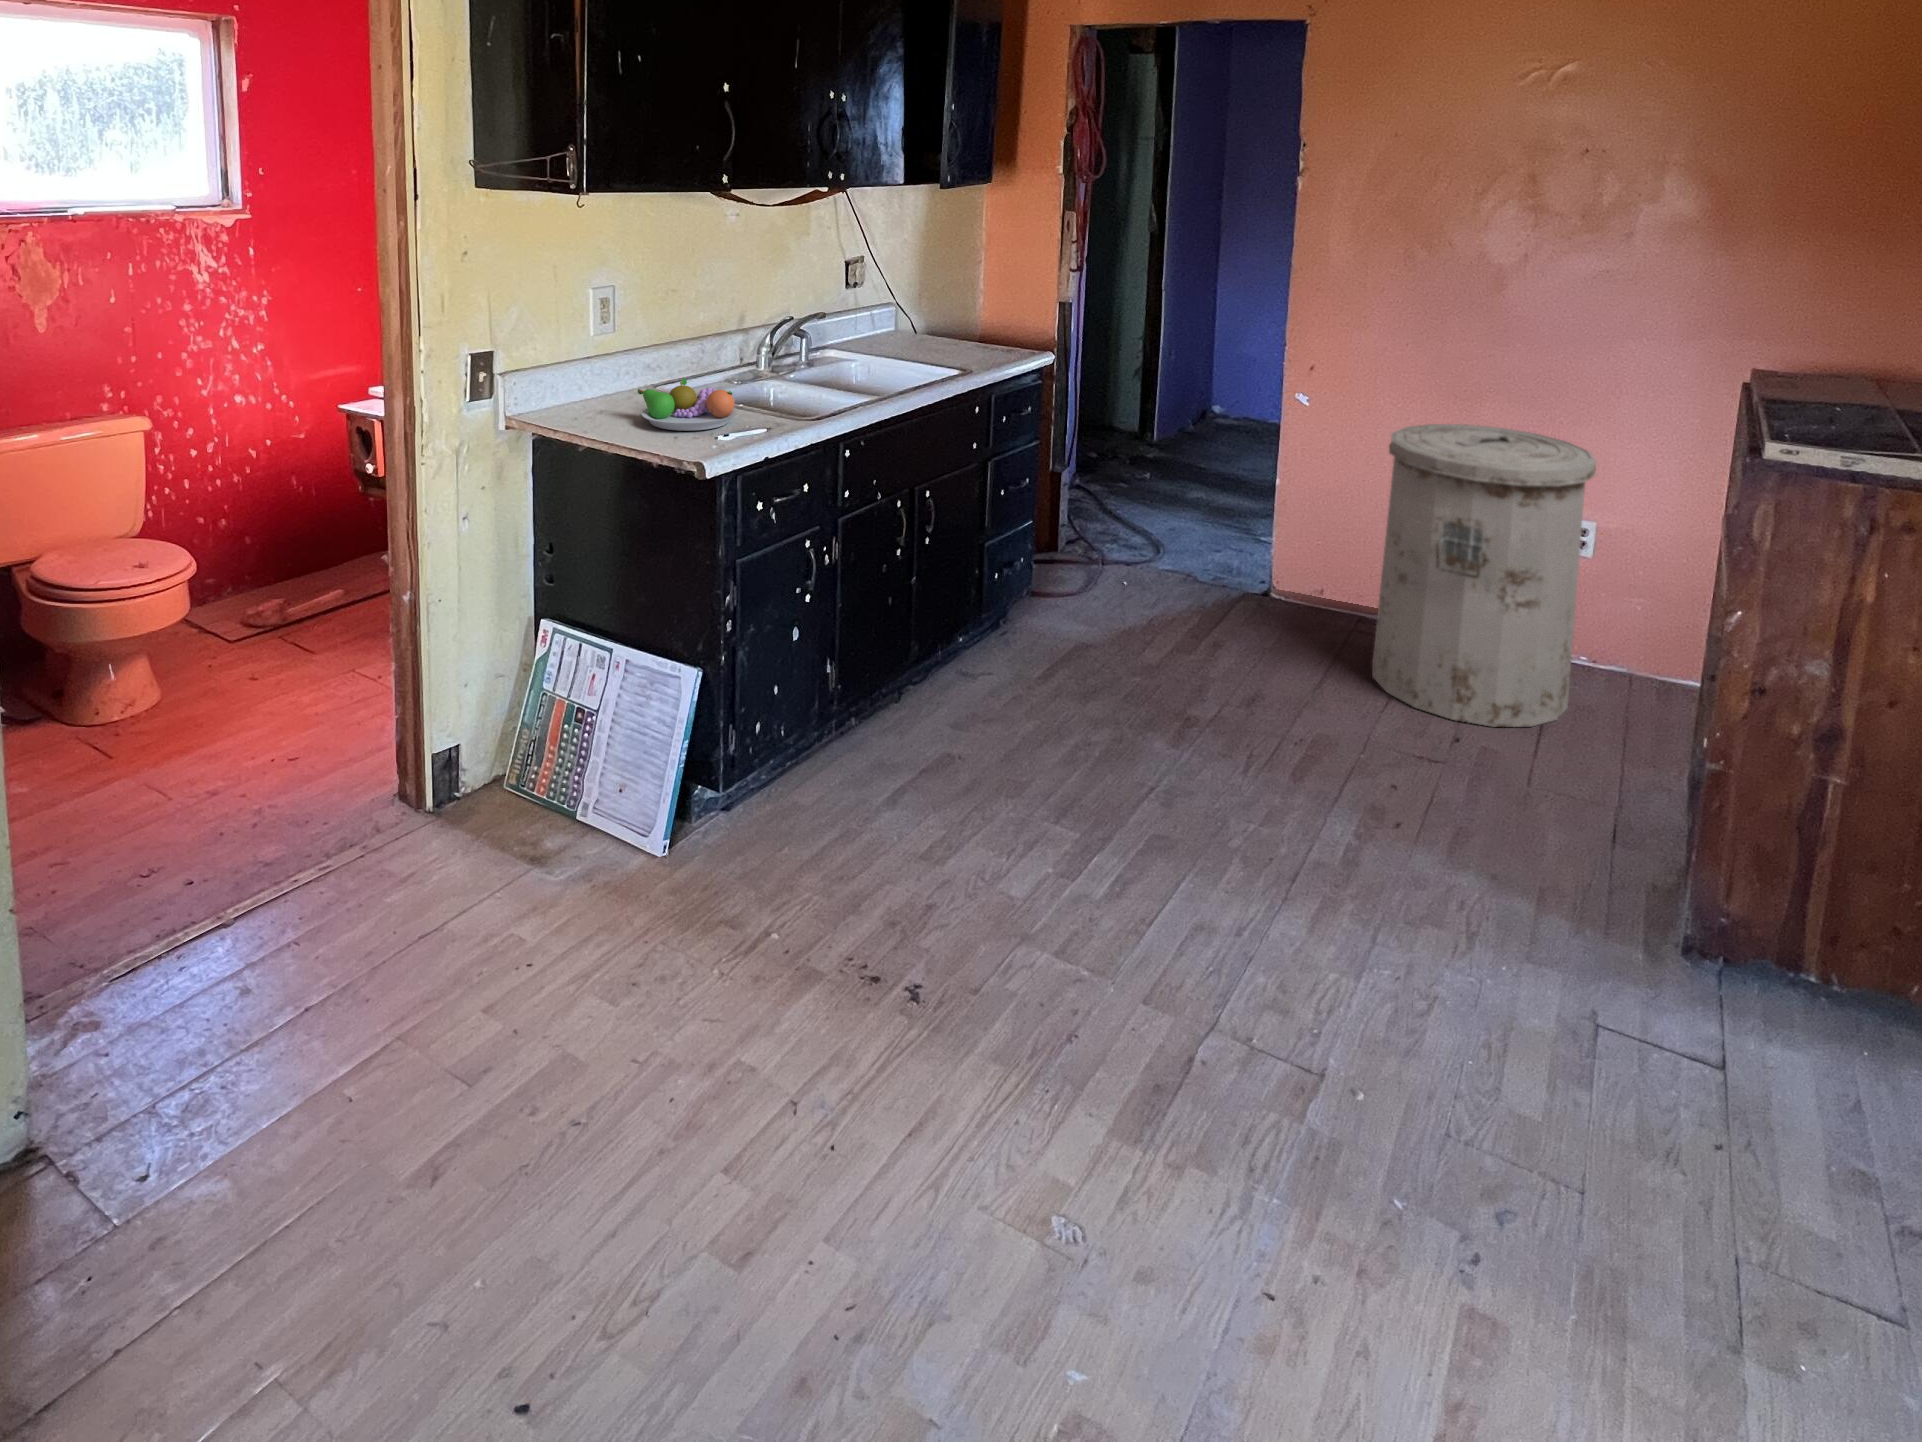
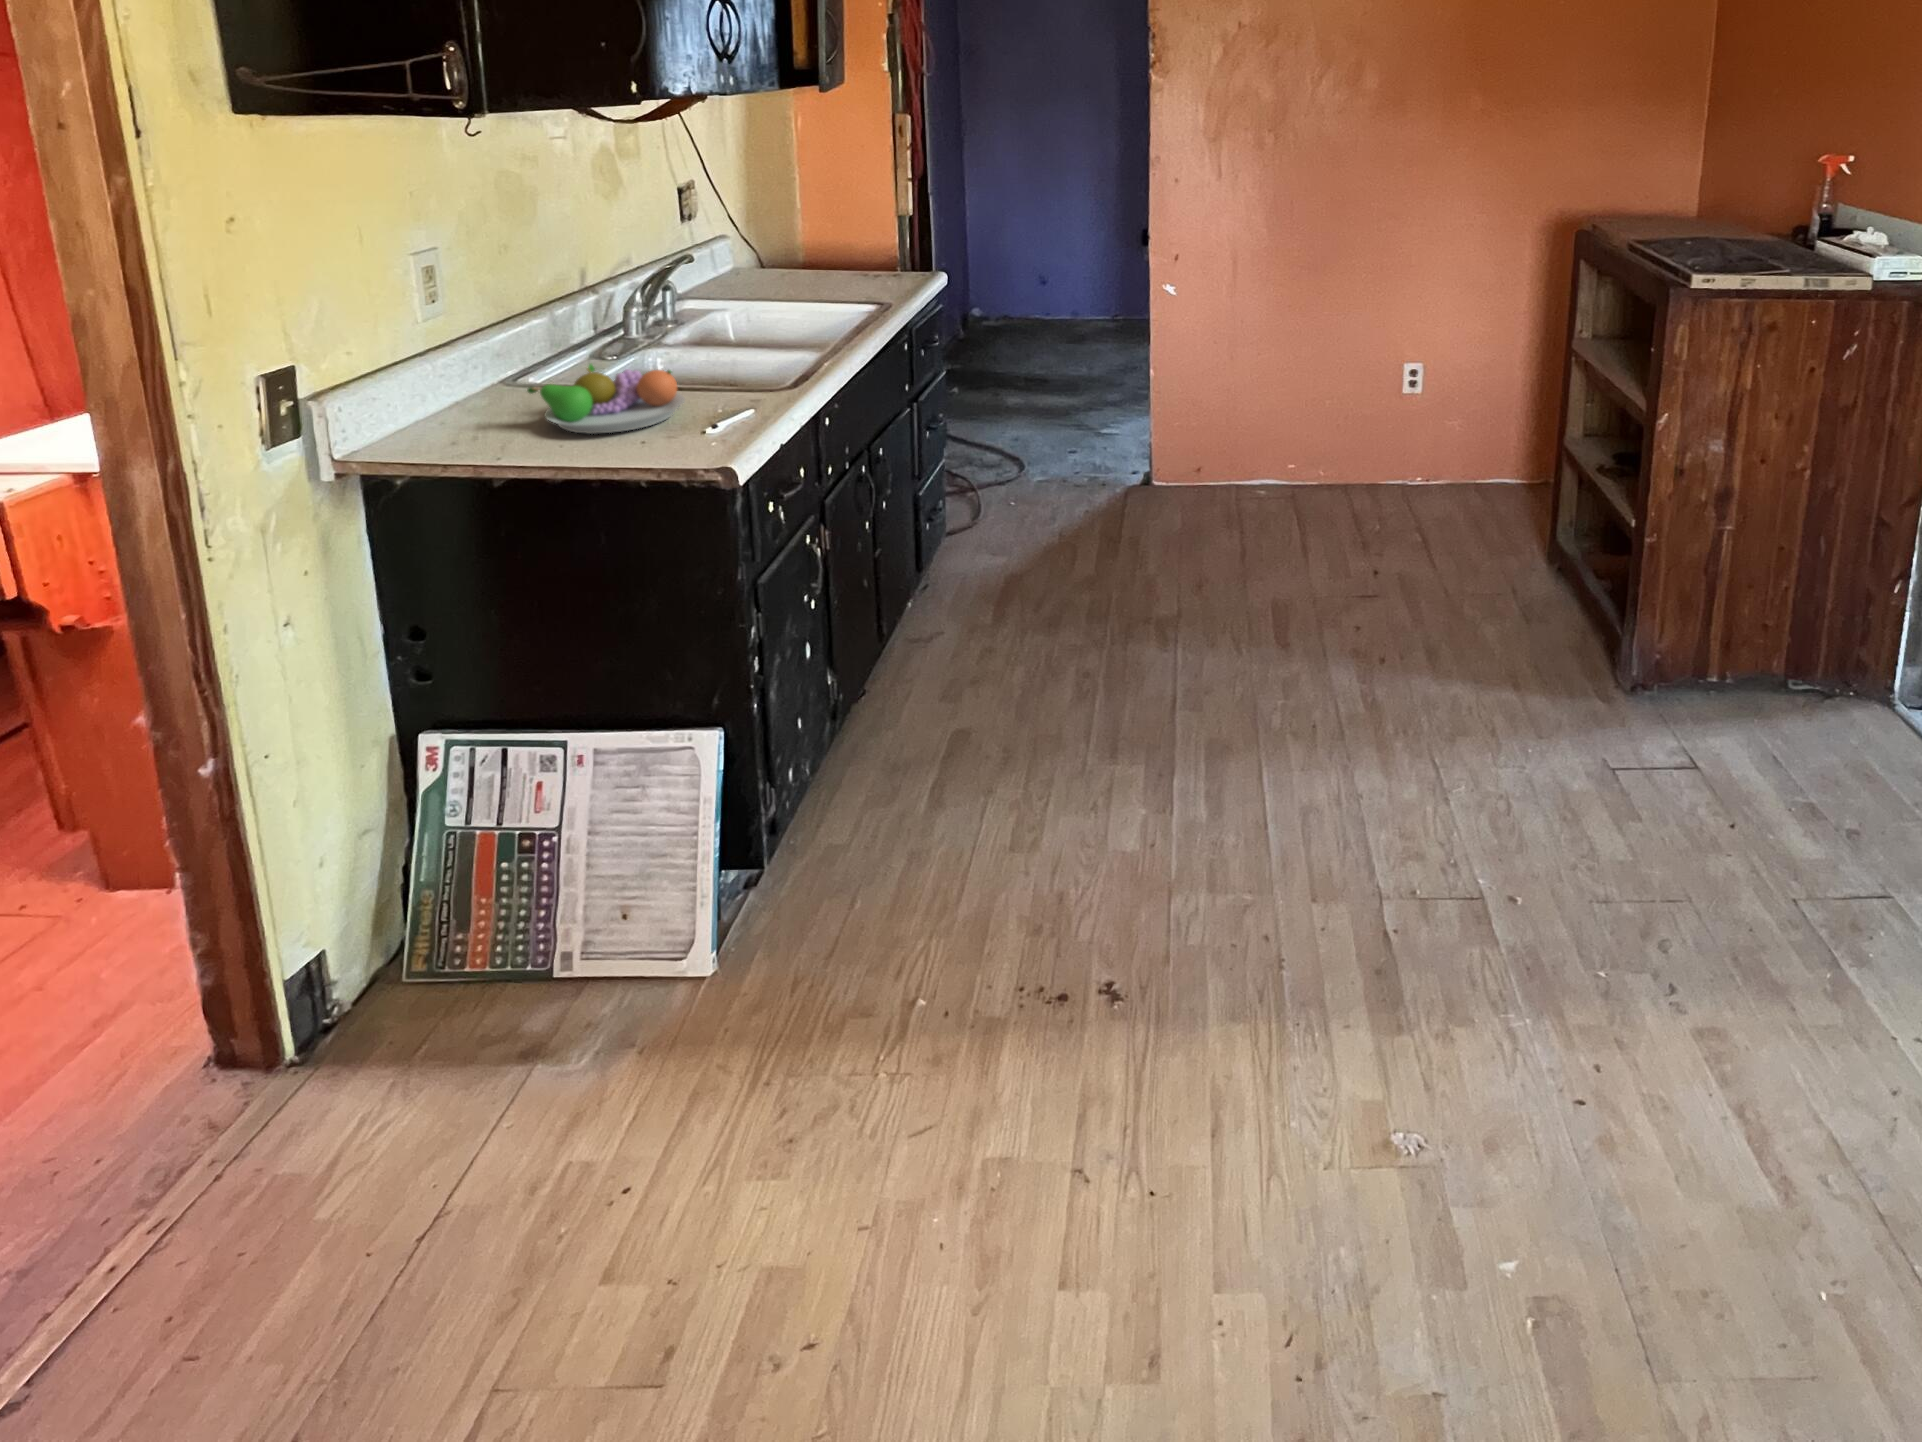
trash can: present [1372,424,1597,727] -> none [1272,296,1441,553]

